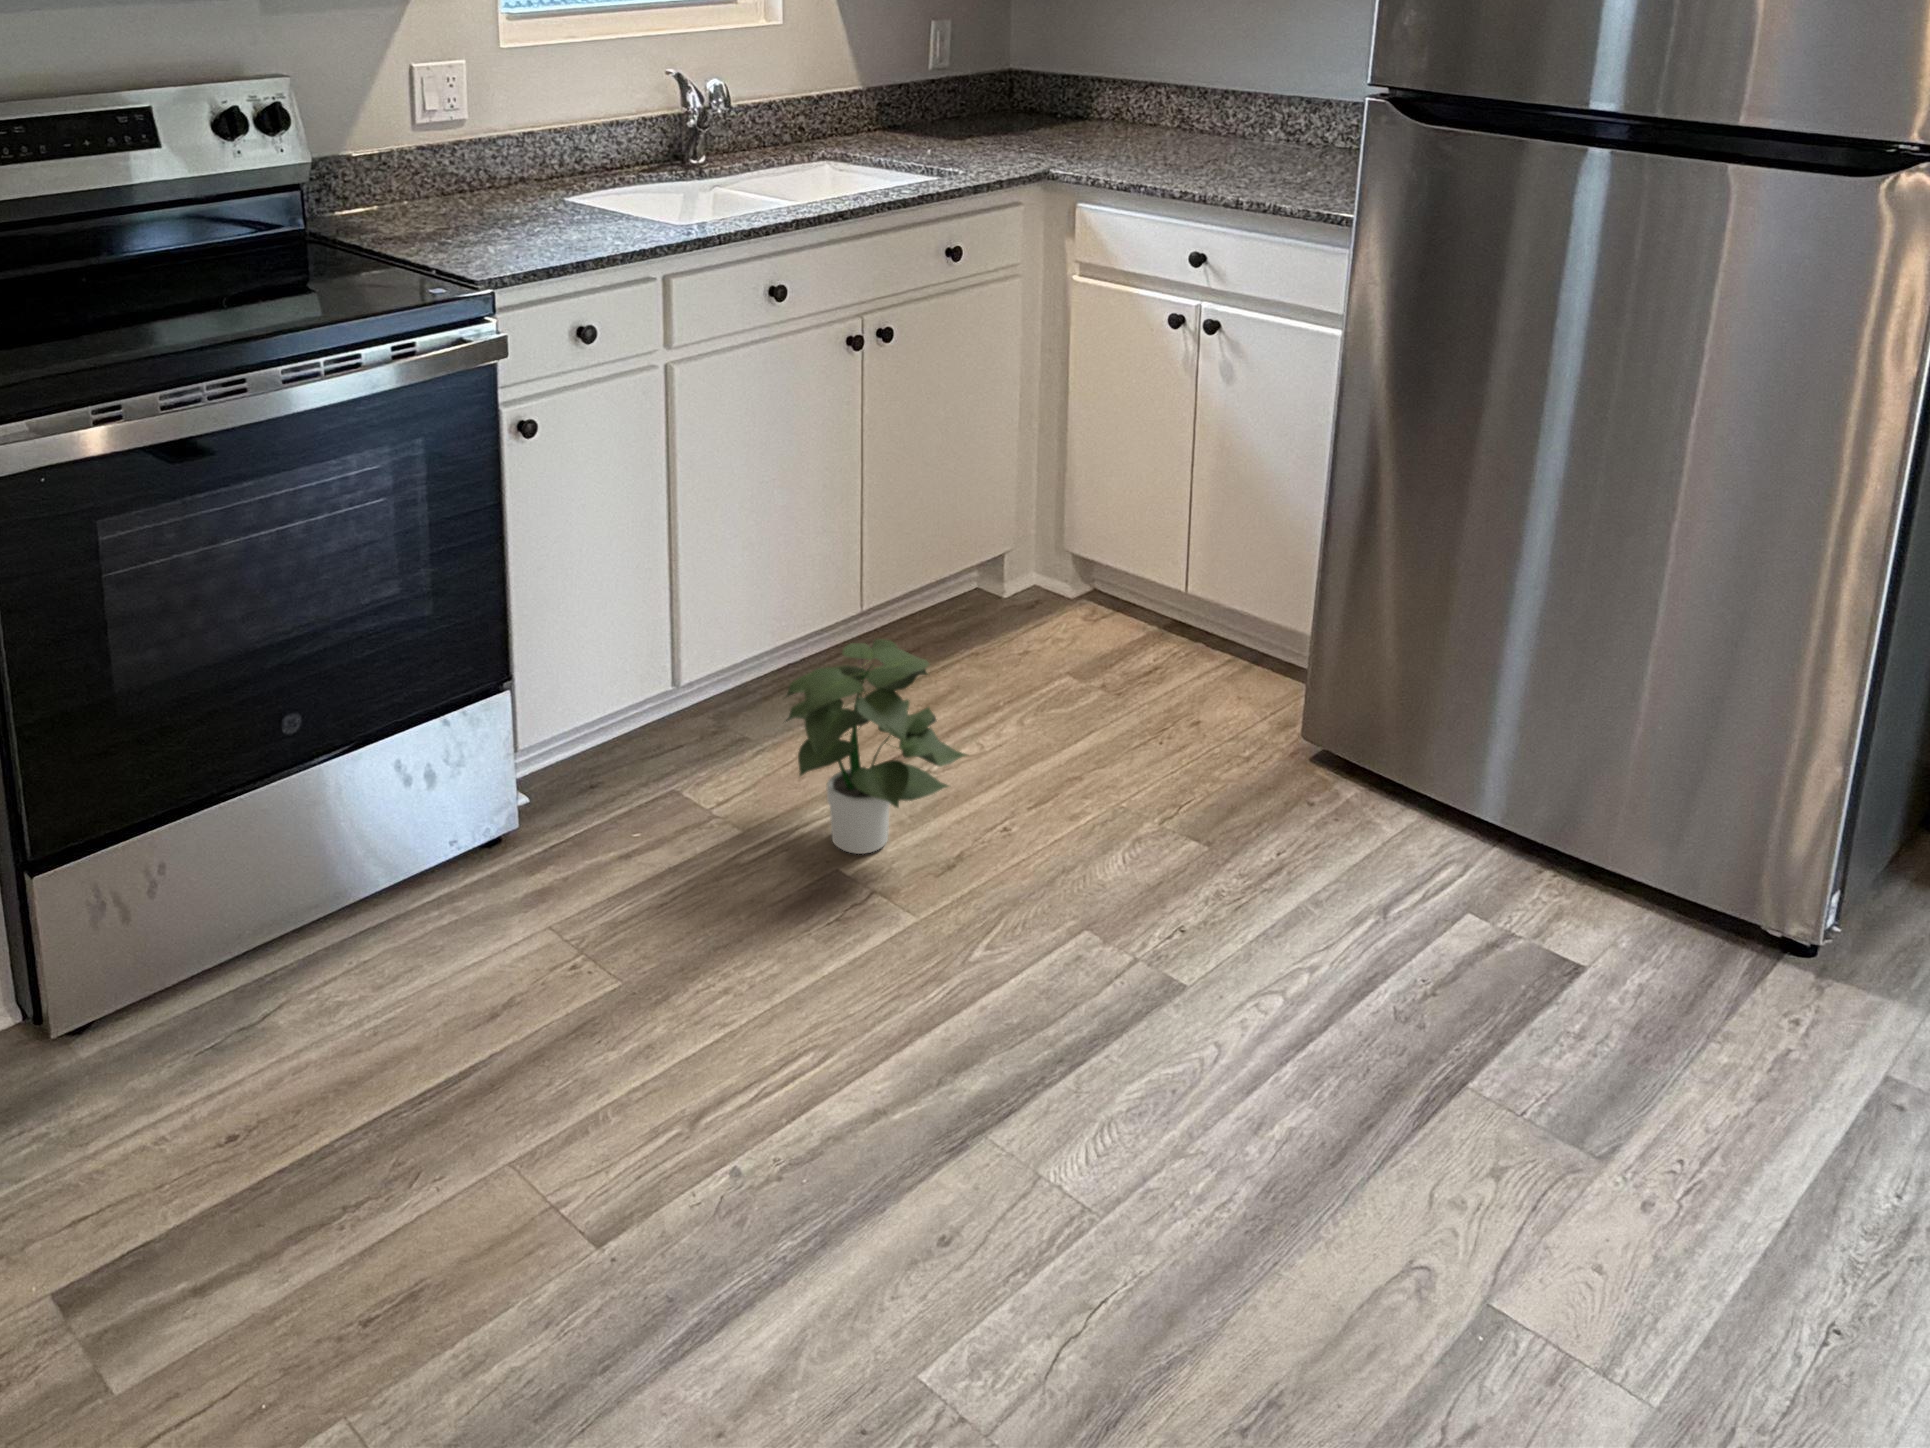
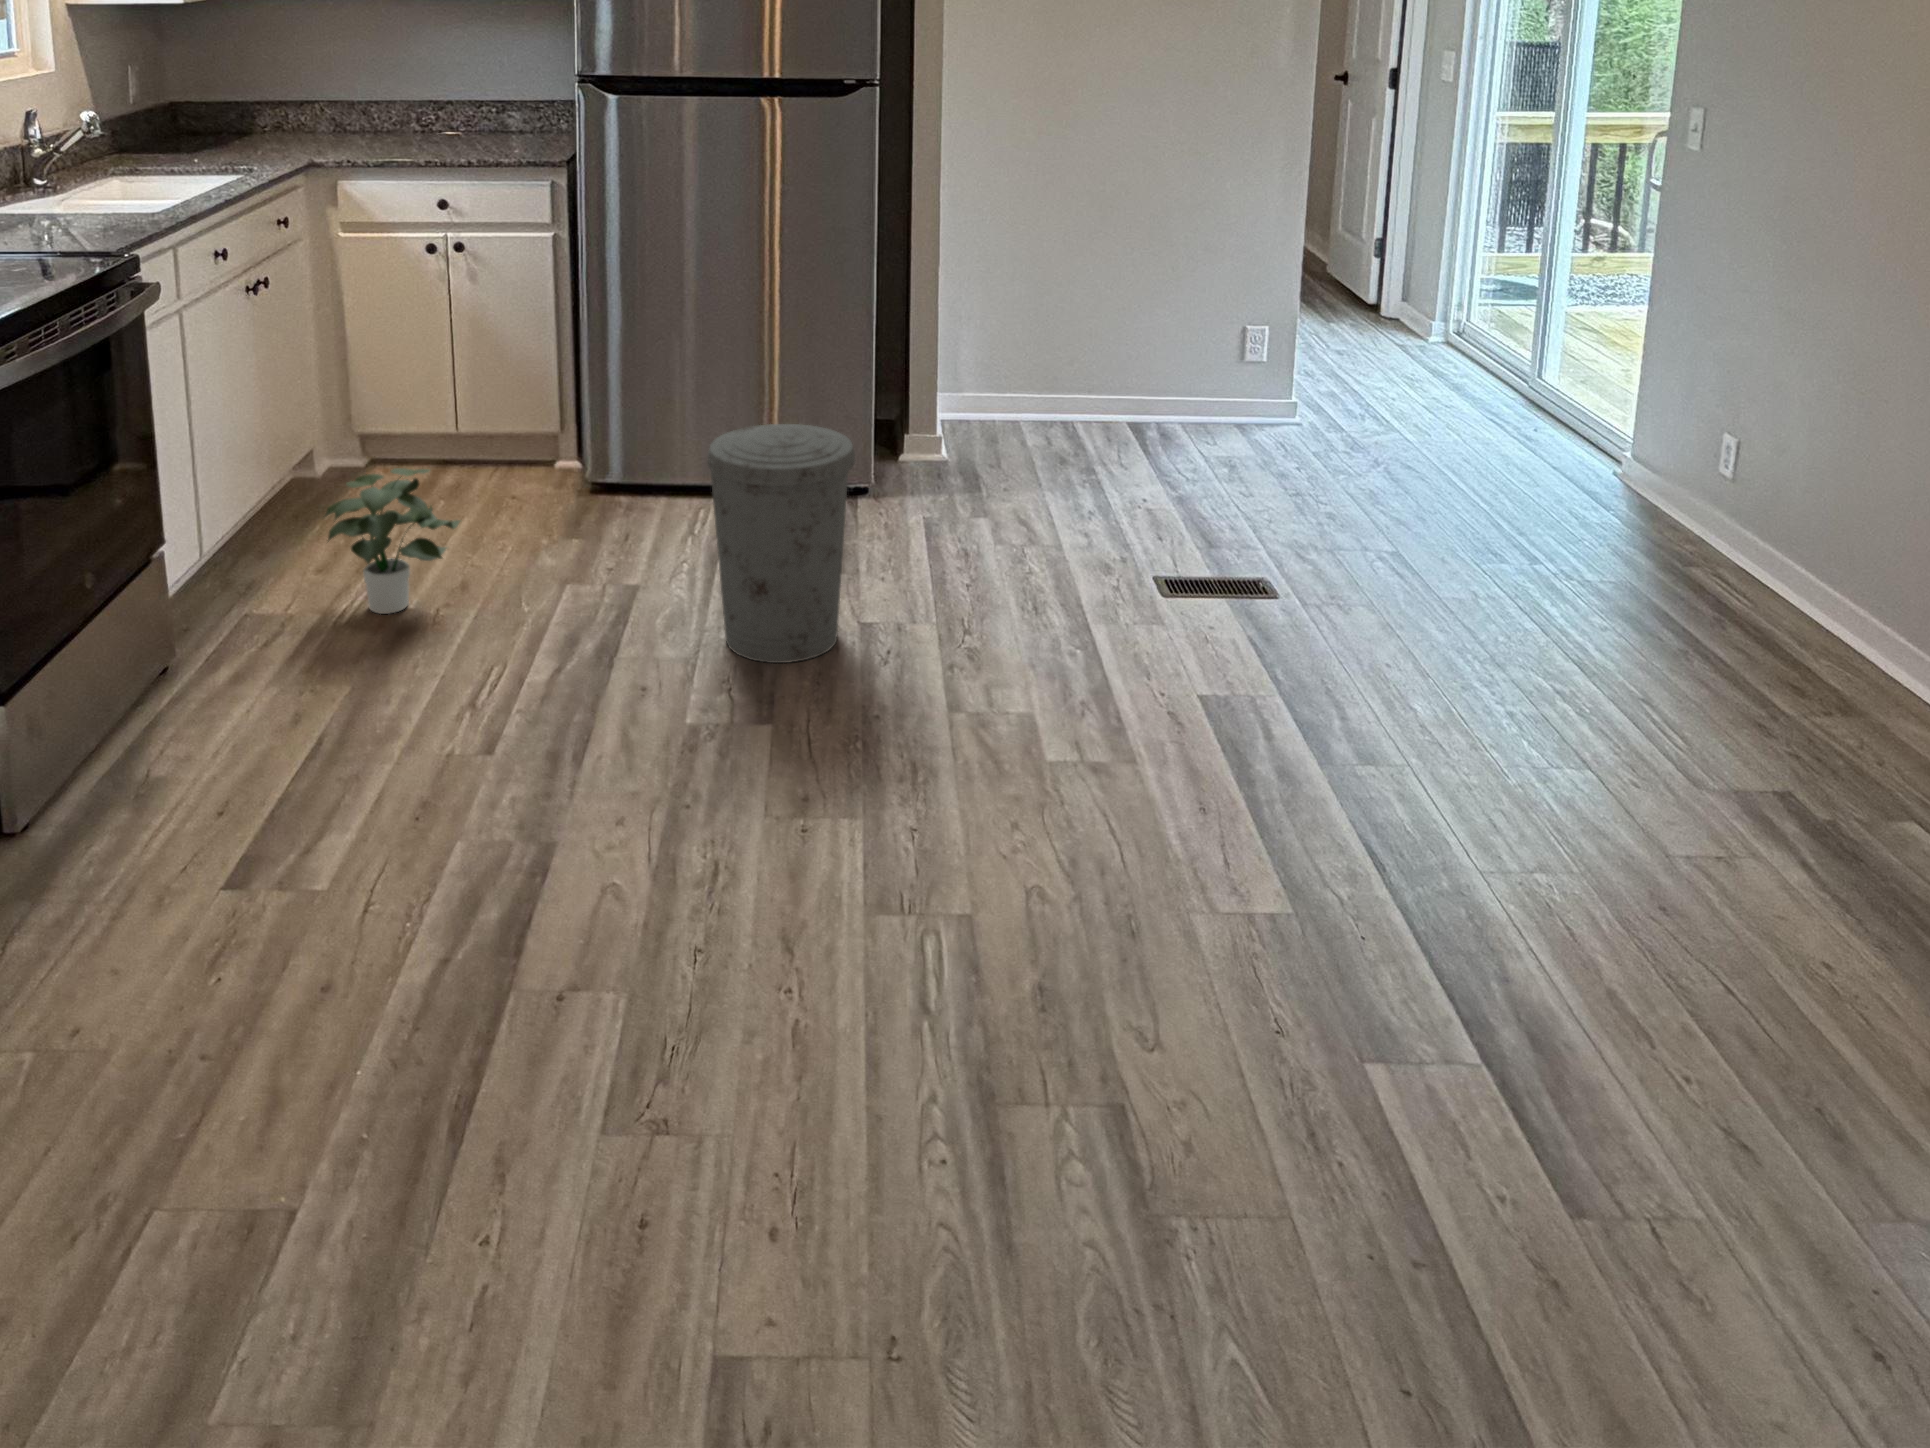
trash can: none [1176,790,1487,1301] -> present [707,424,855,663]

